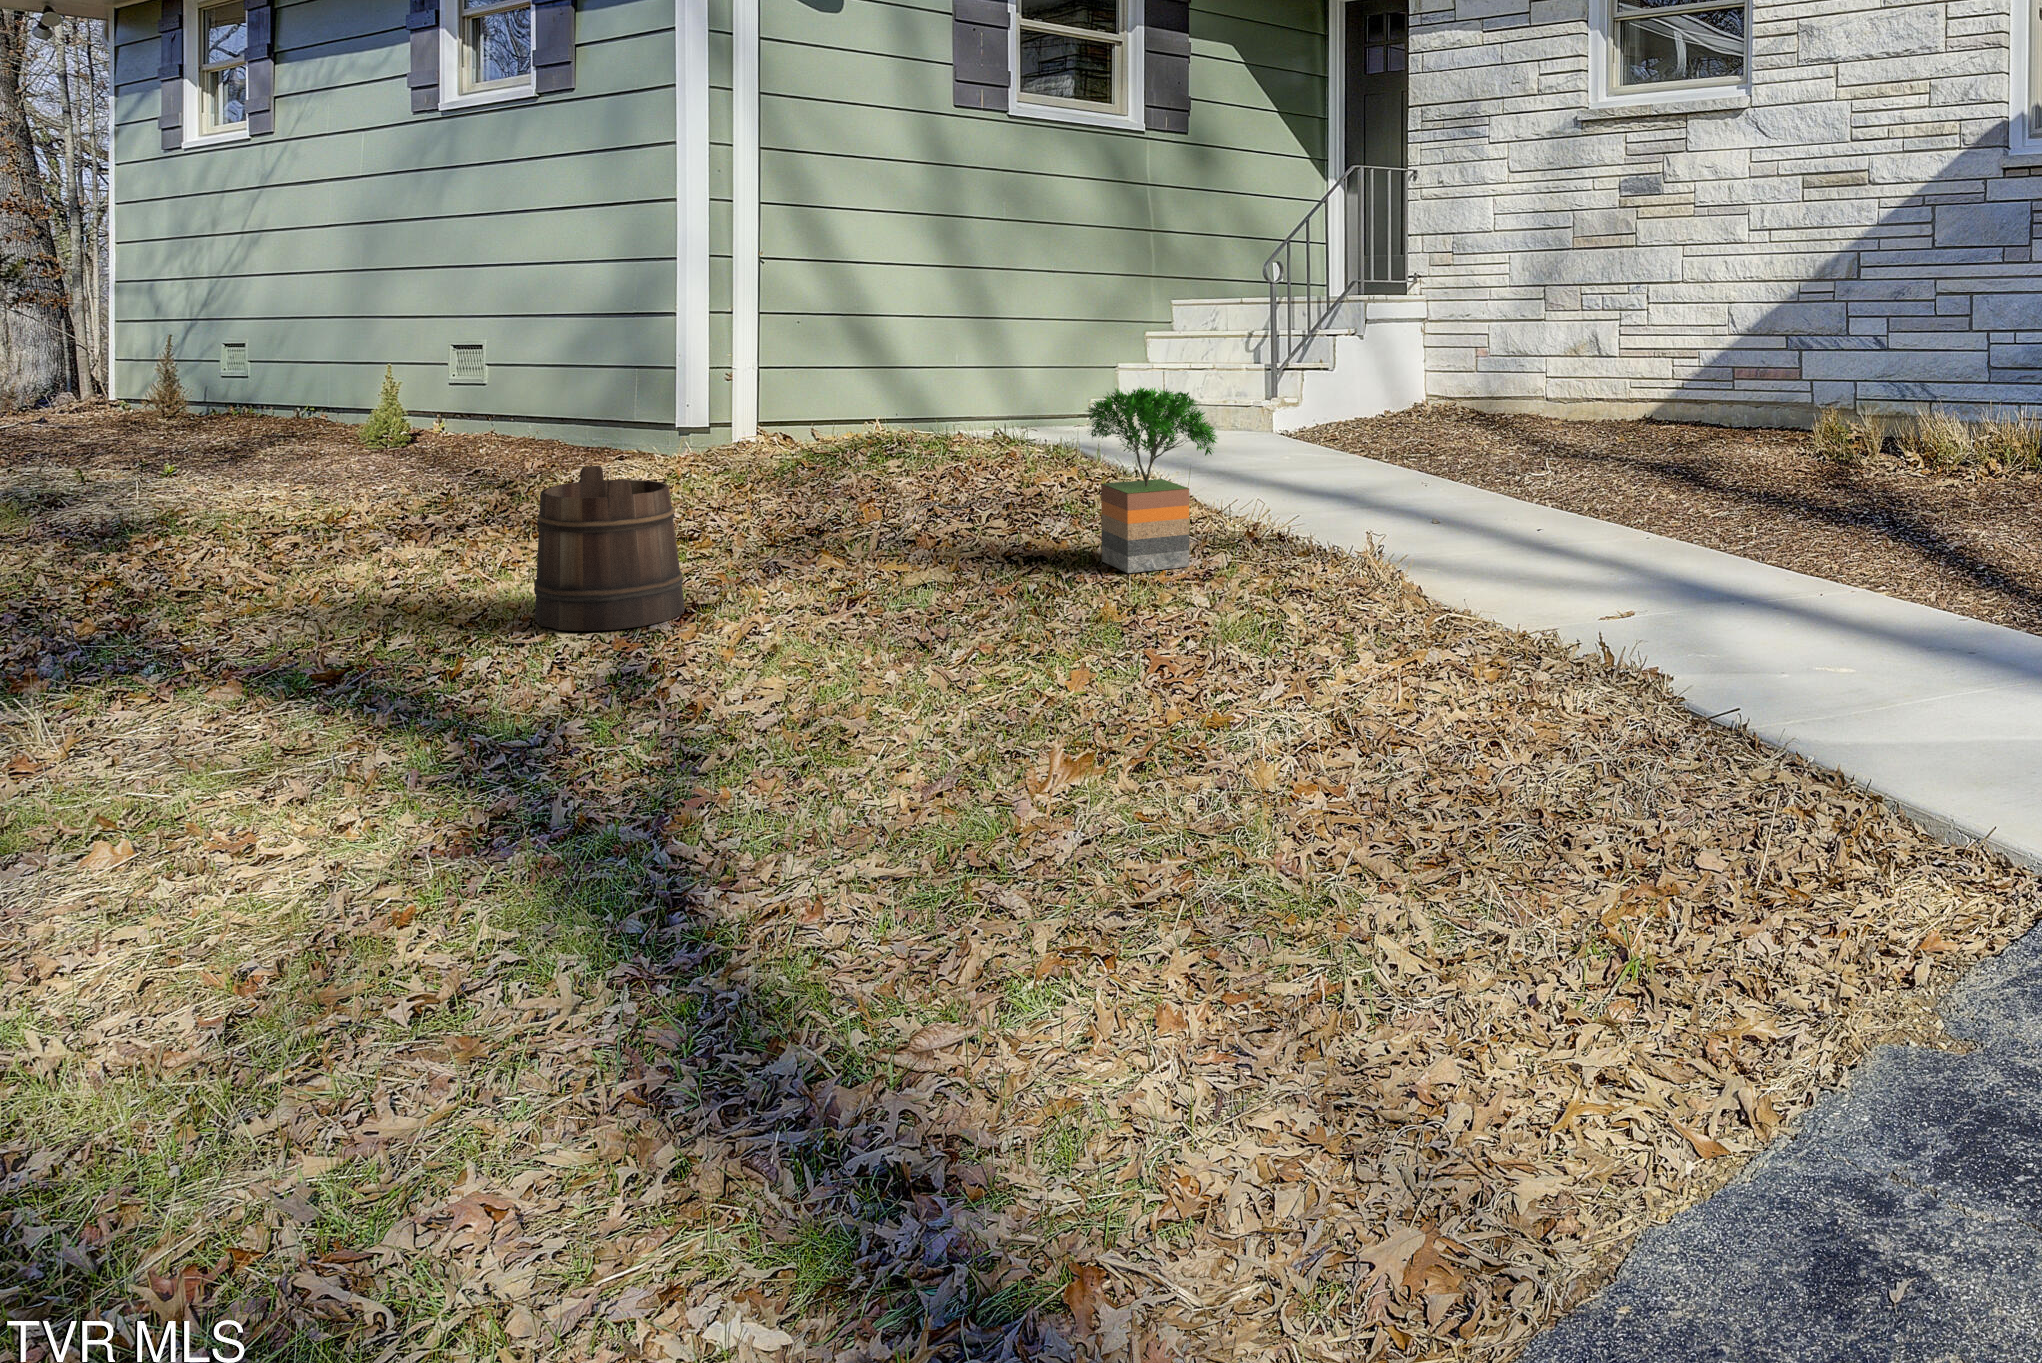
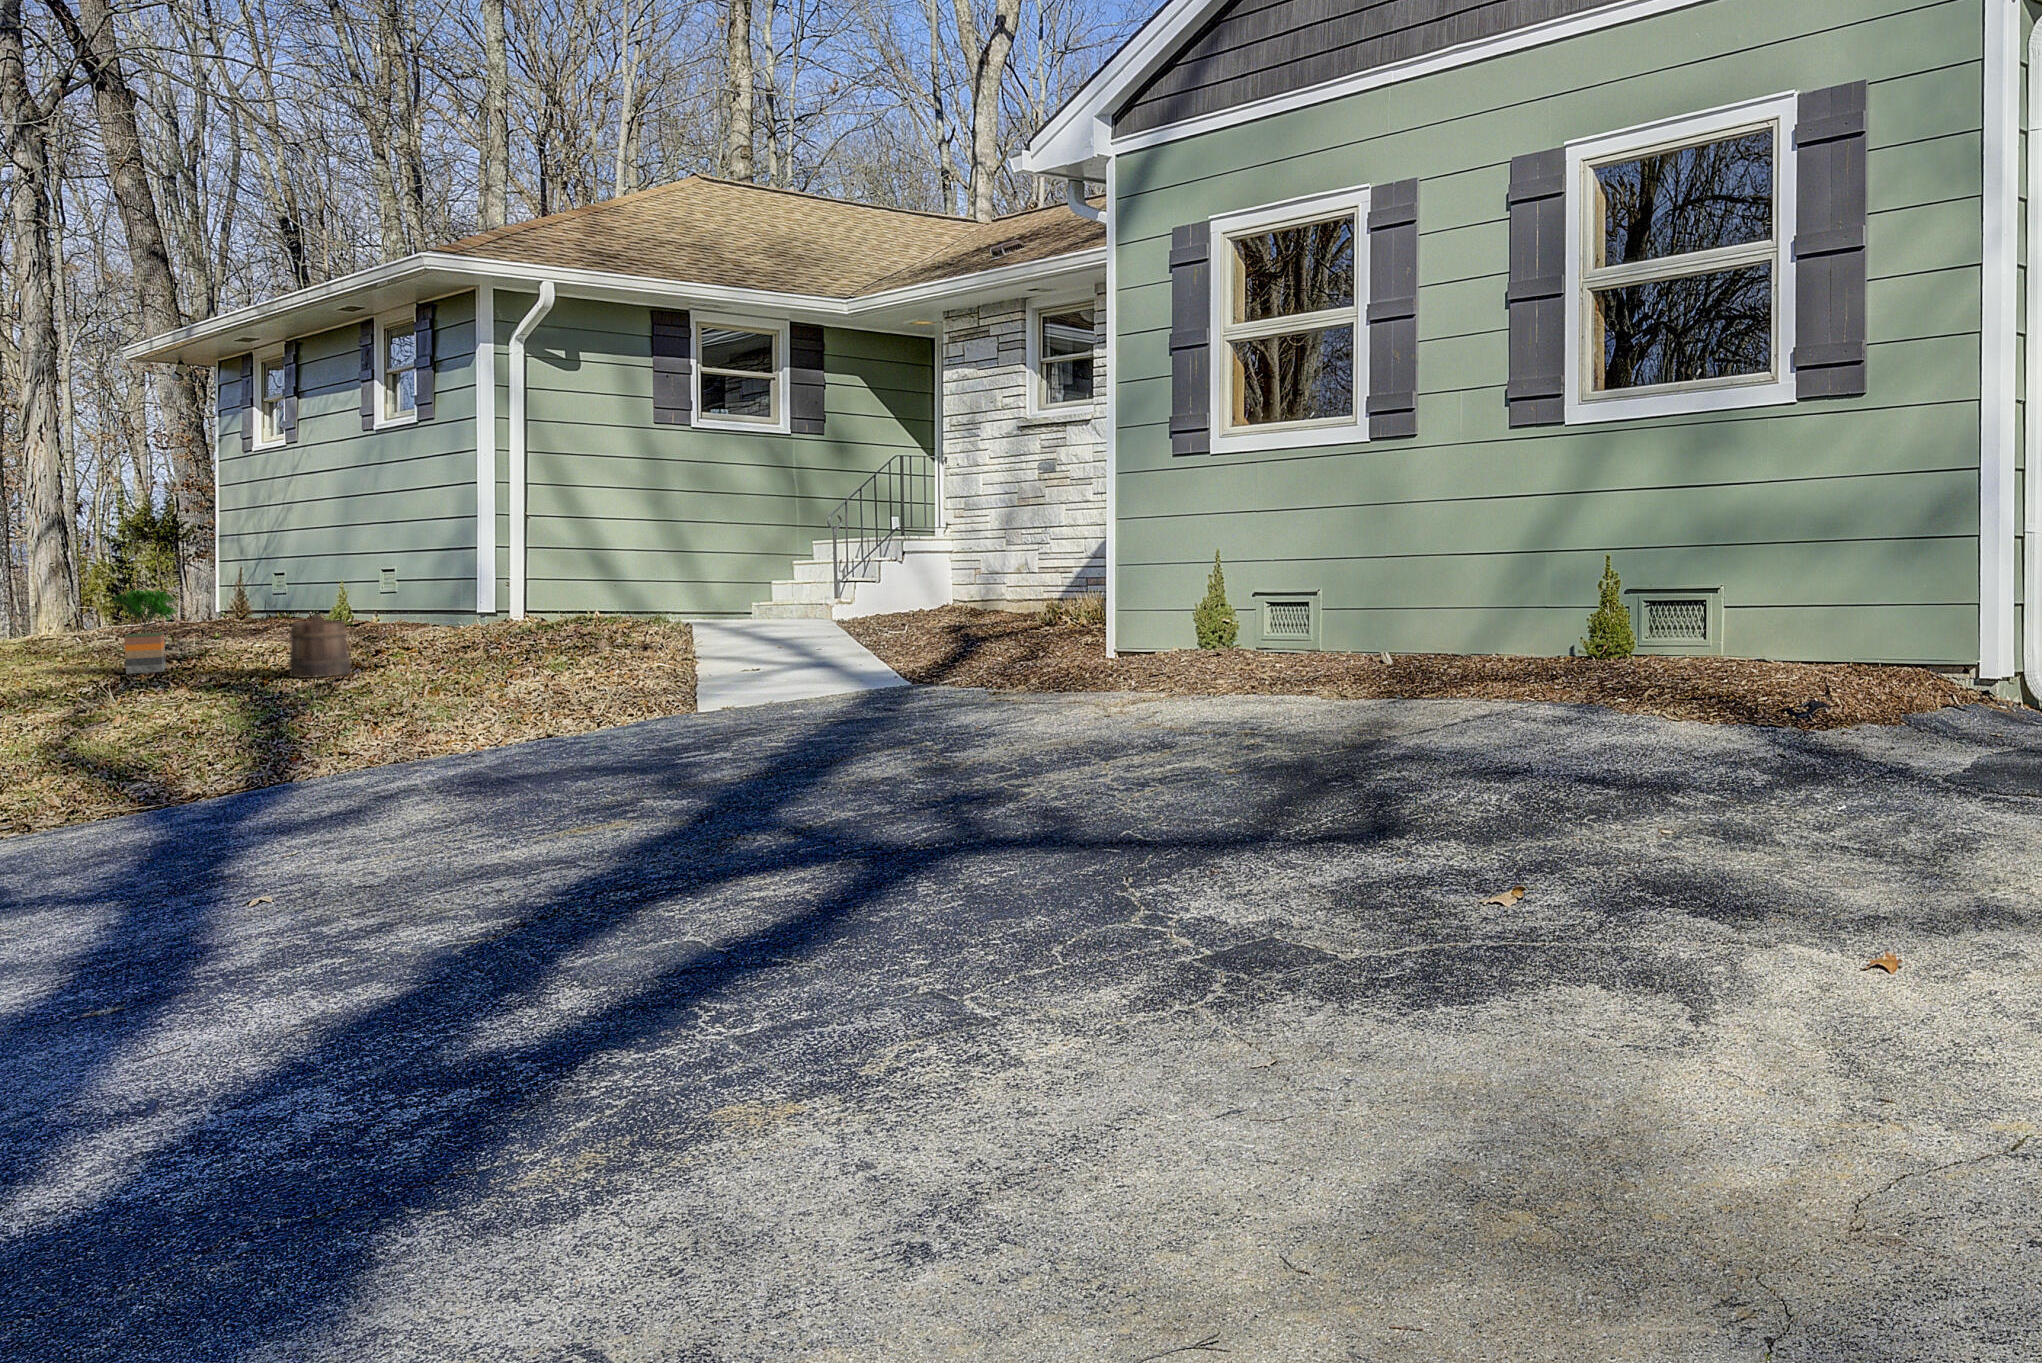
potted tree: present [1087,387,1217,573] -> present [113,590,177,674]

